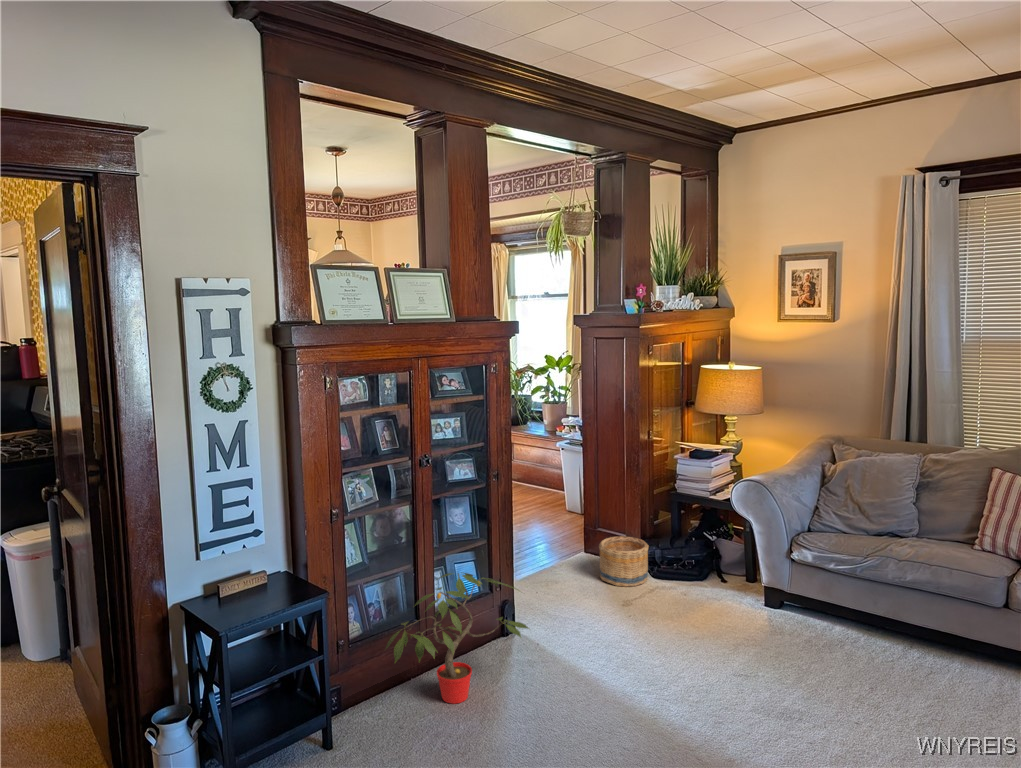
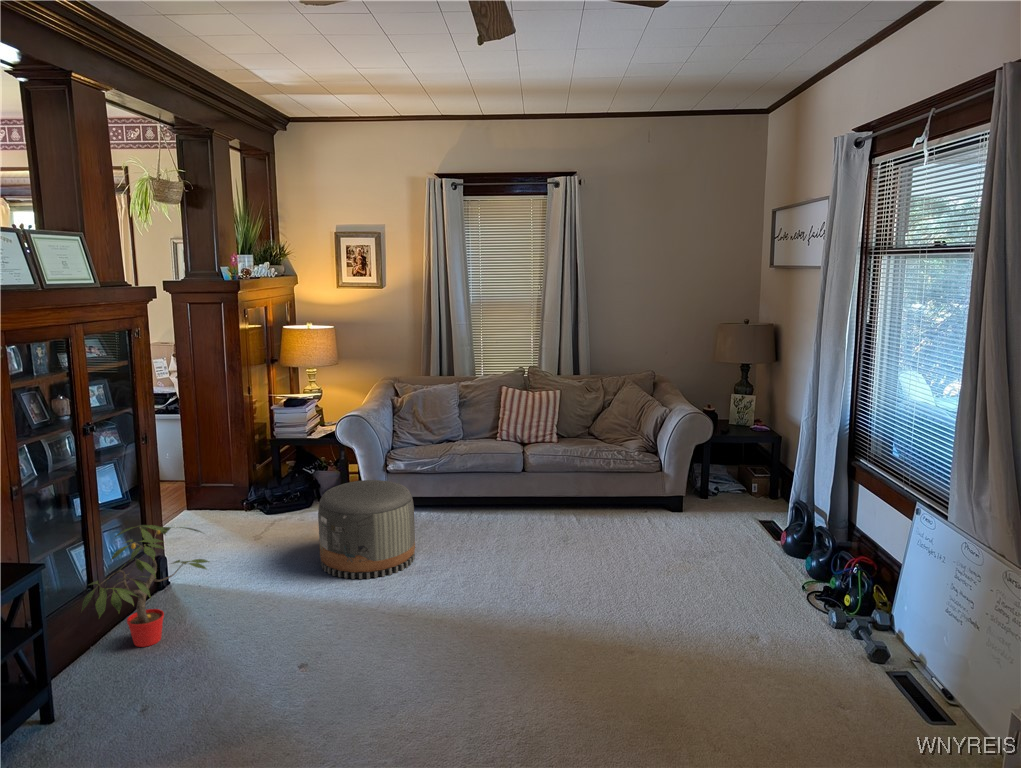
basket: present [599,536,649,586] -> none [216,483,264,526]
pouf: none [668,569,795,708] -> present [318,480,415,579]

